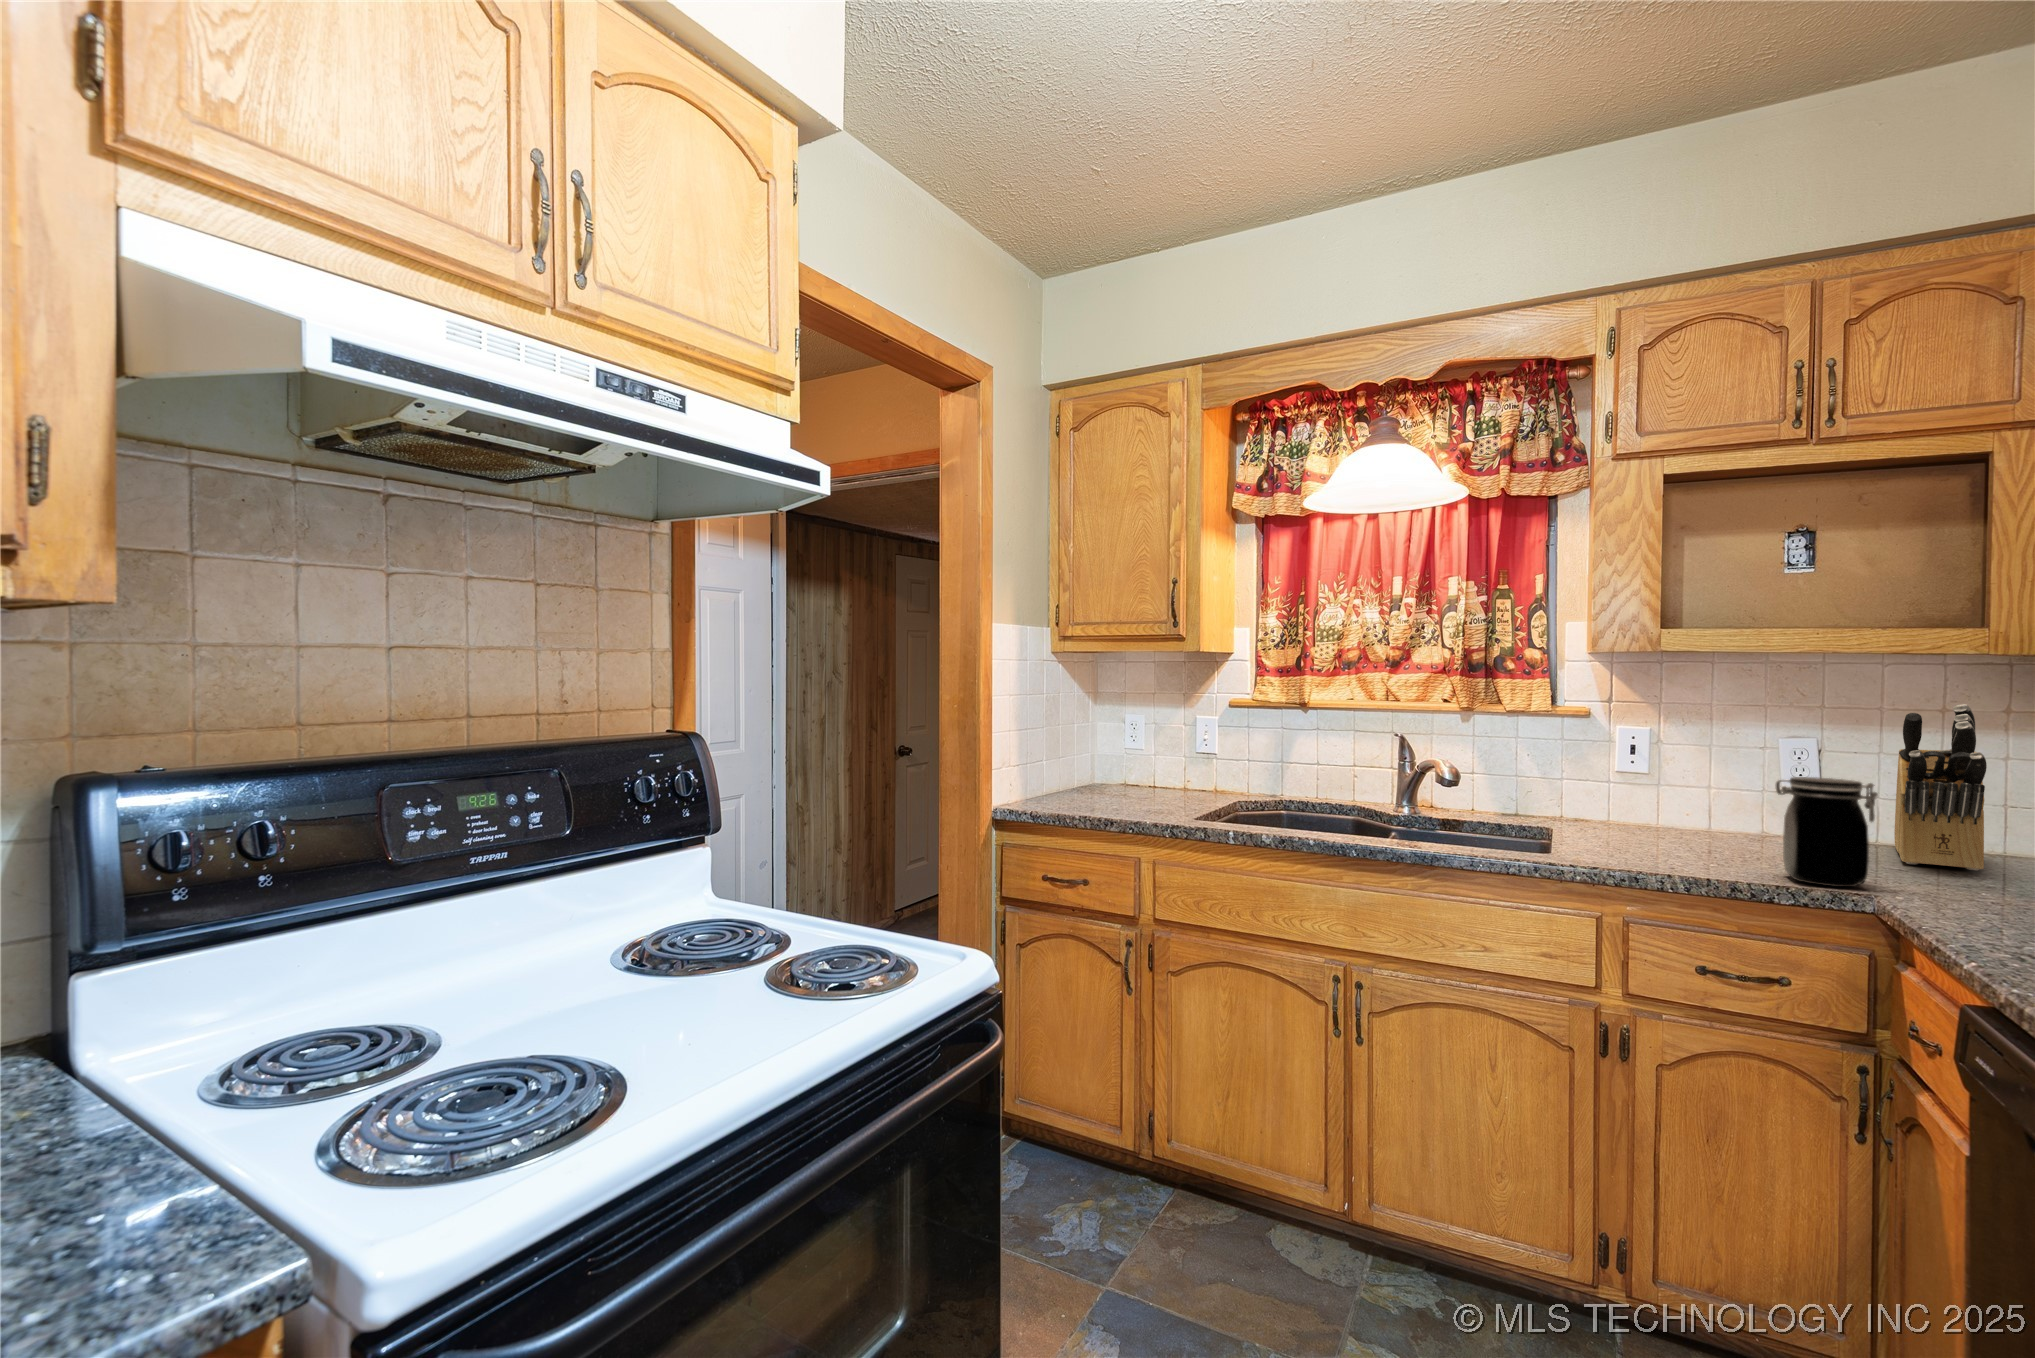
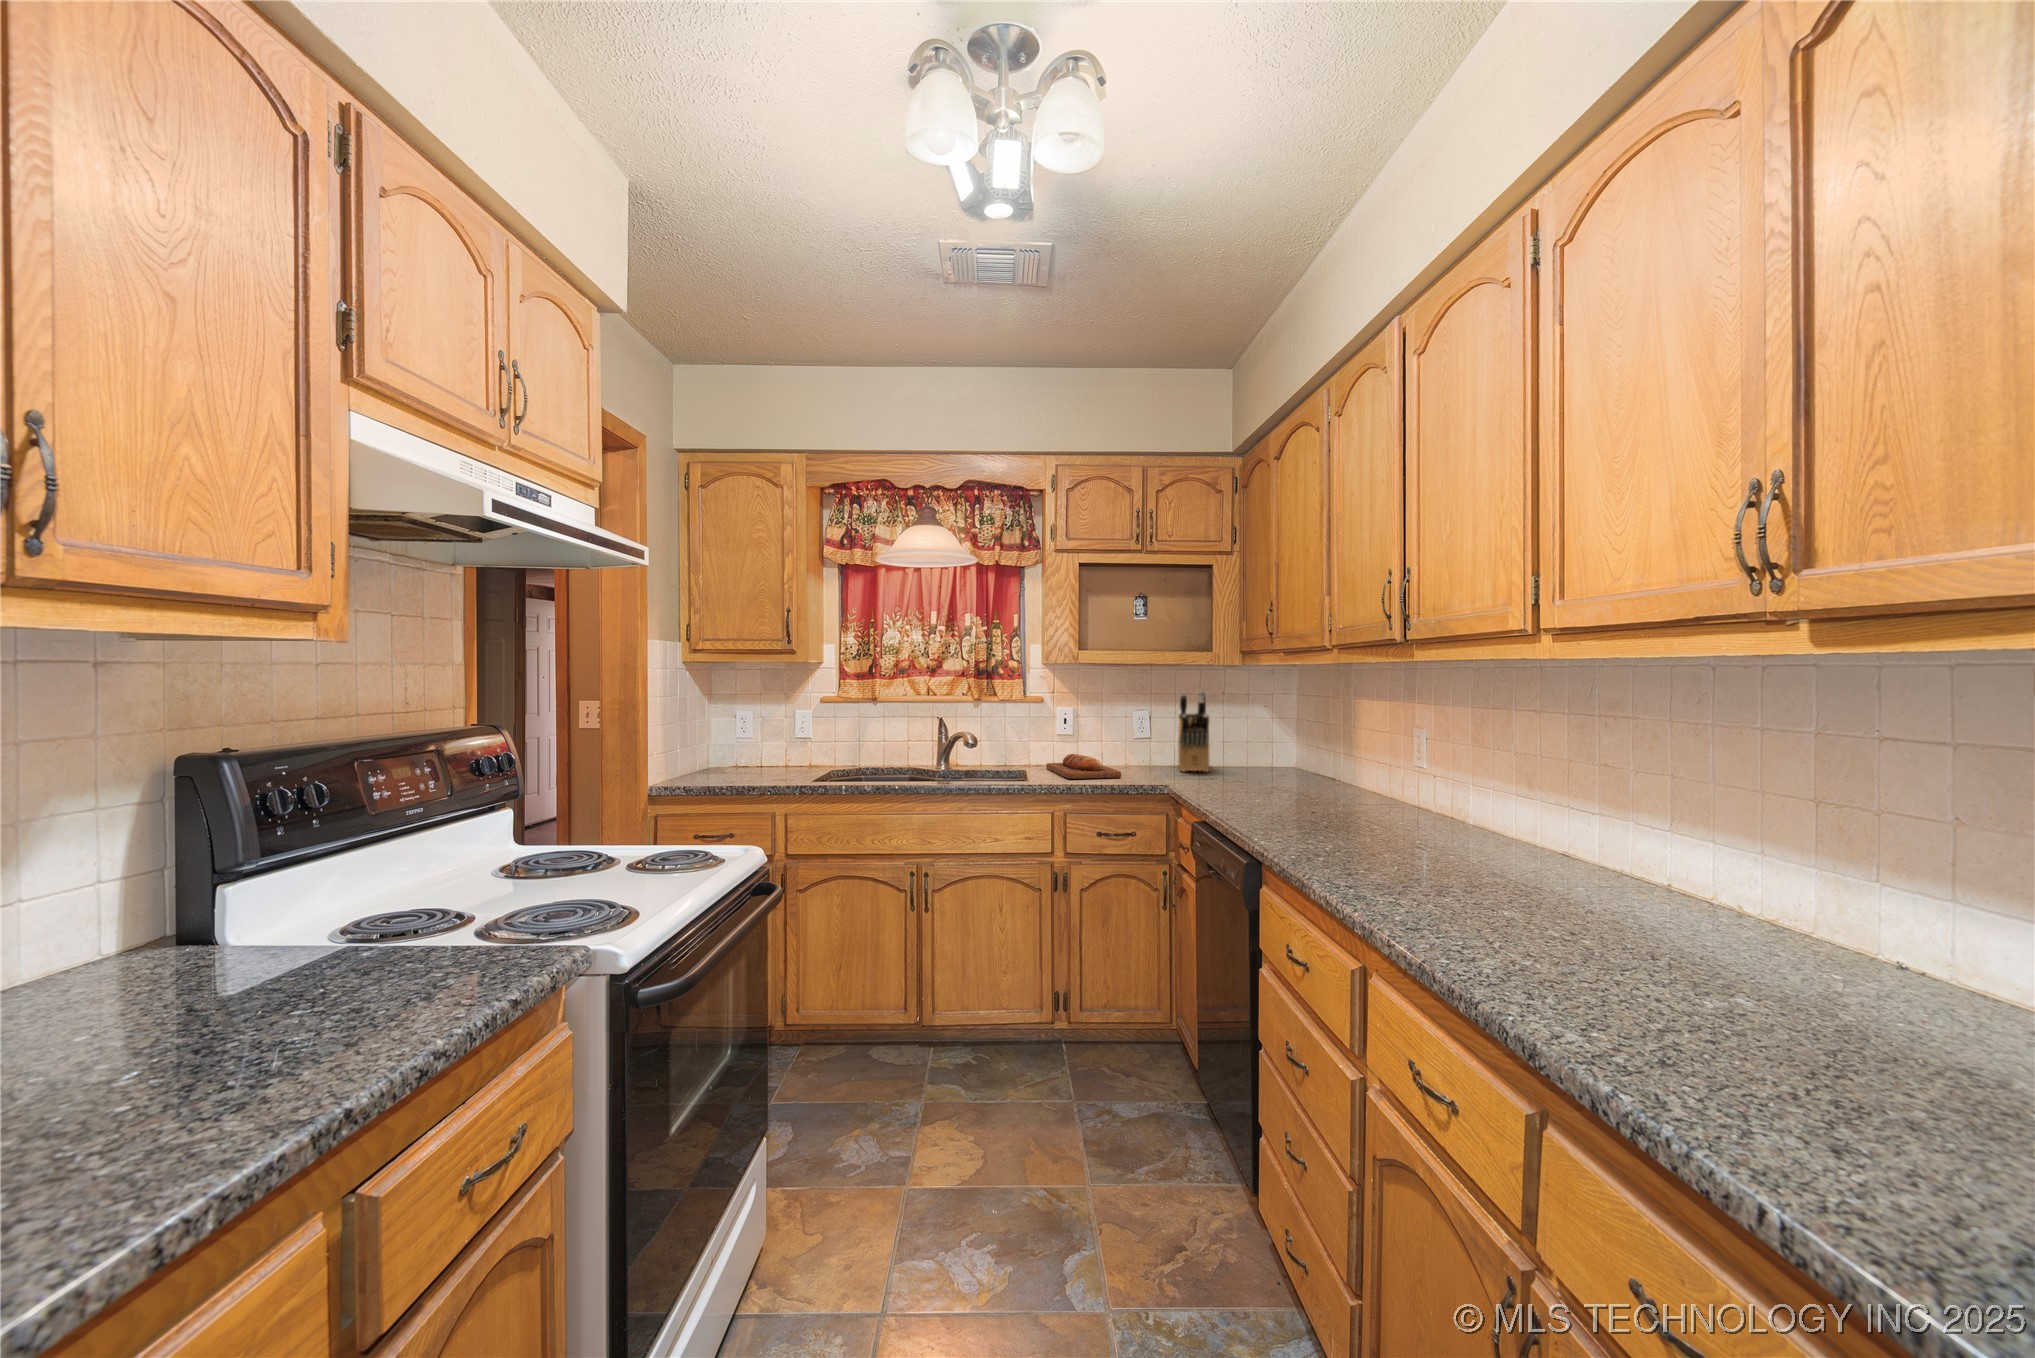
jar: present [1776,777,1878,887] -> none [1130,729,1170,783]
bread loaf: none [1593,810,1754,864] -> present [1046,754,1121,779]

